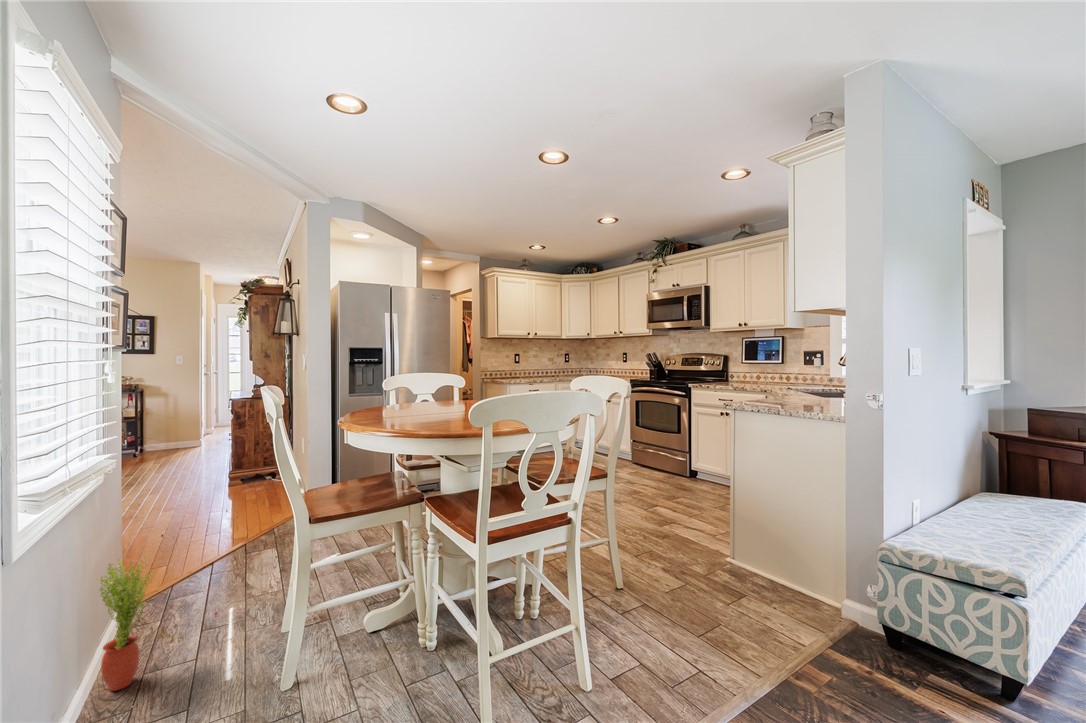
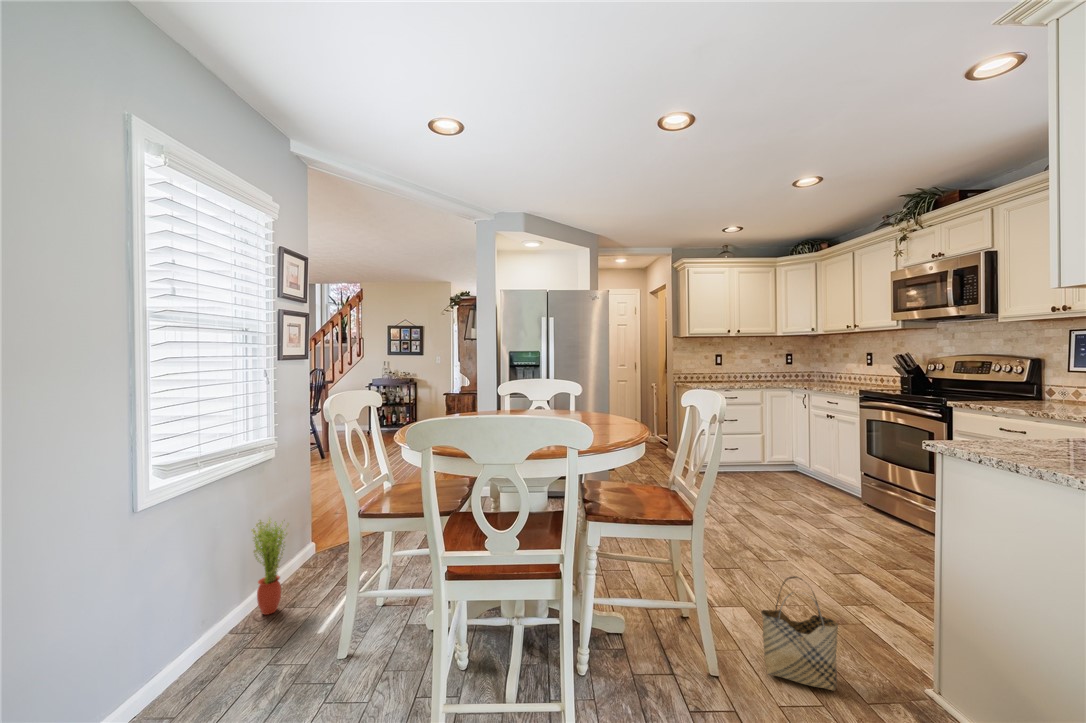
woven basket: none [643,505,689,577] -> present [761,576,838,691]

